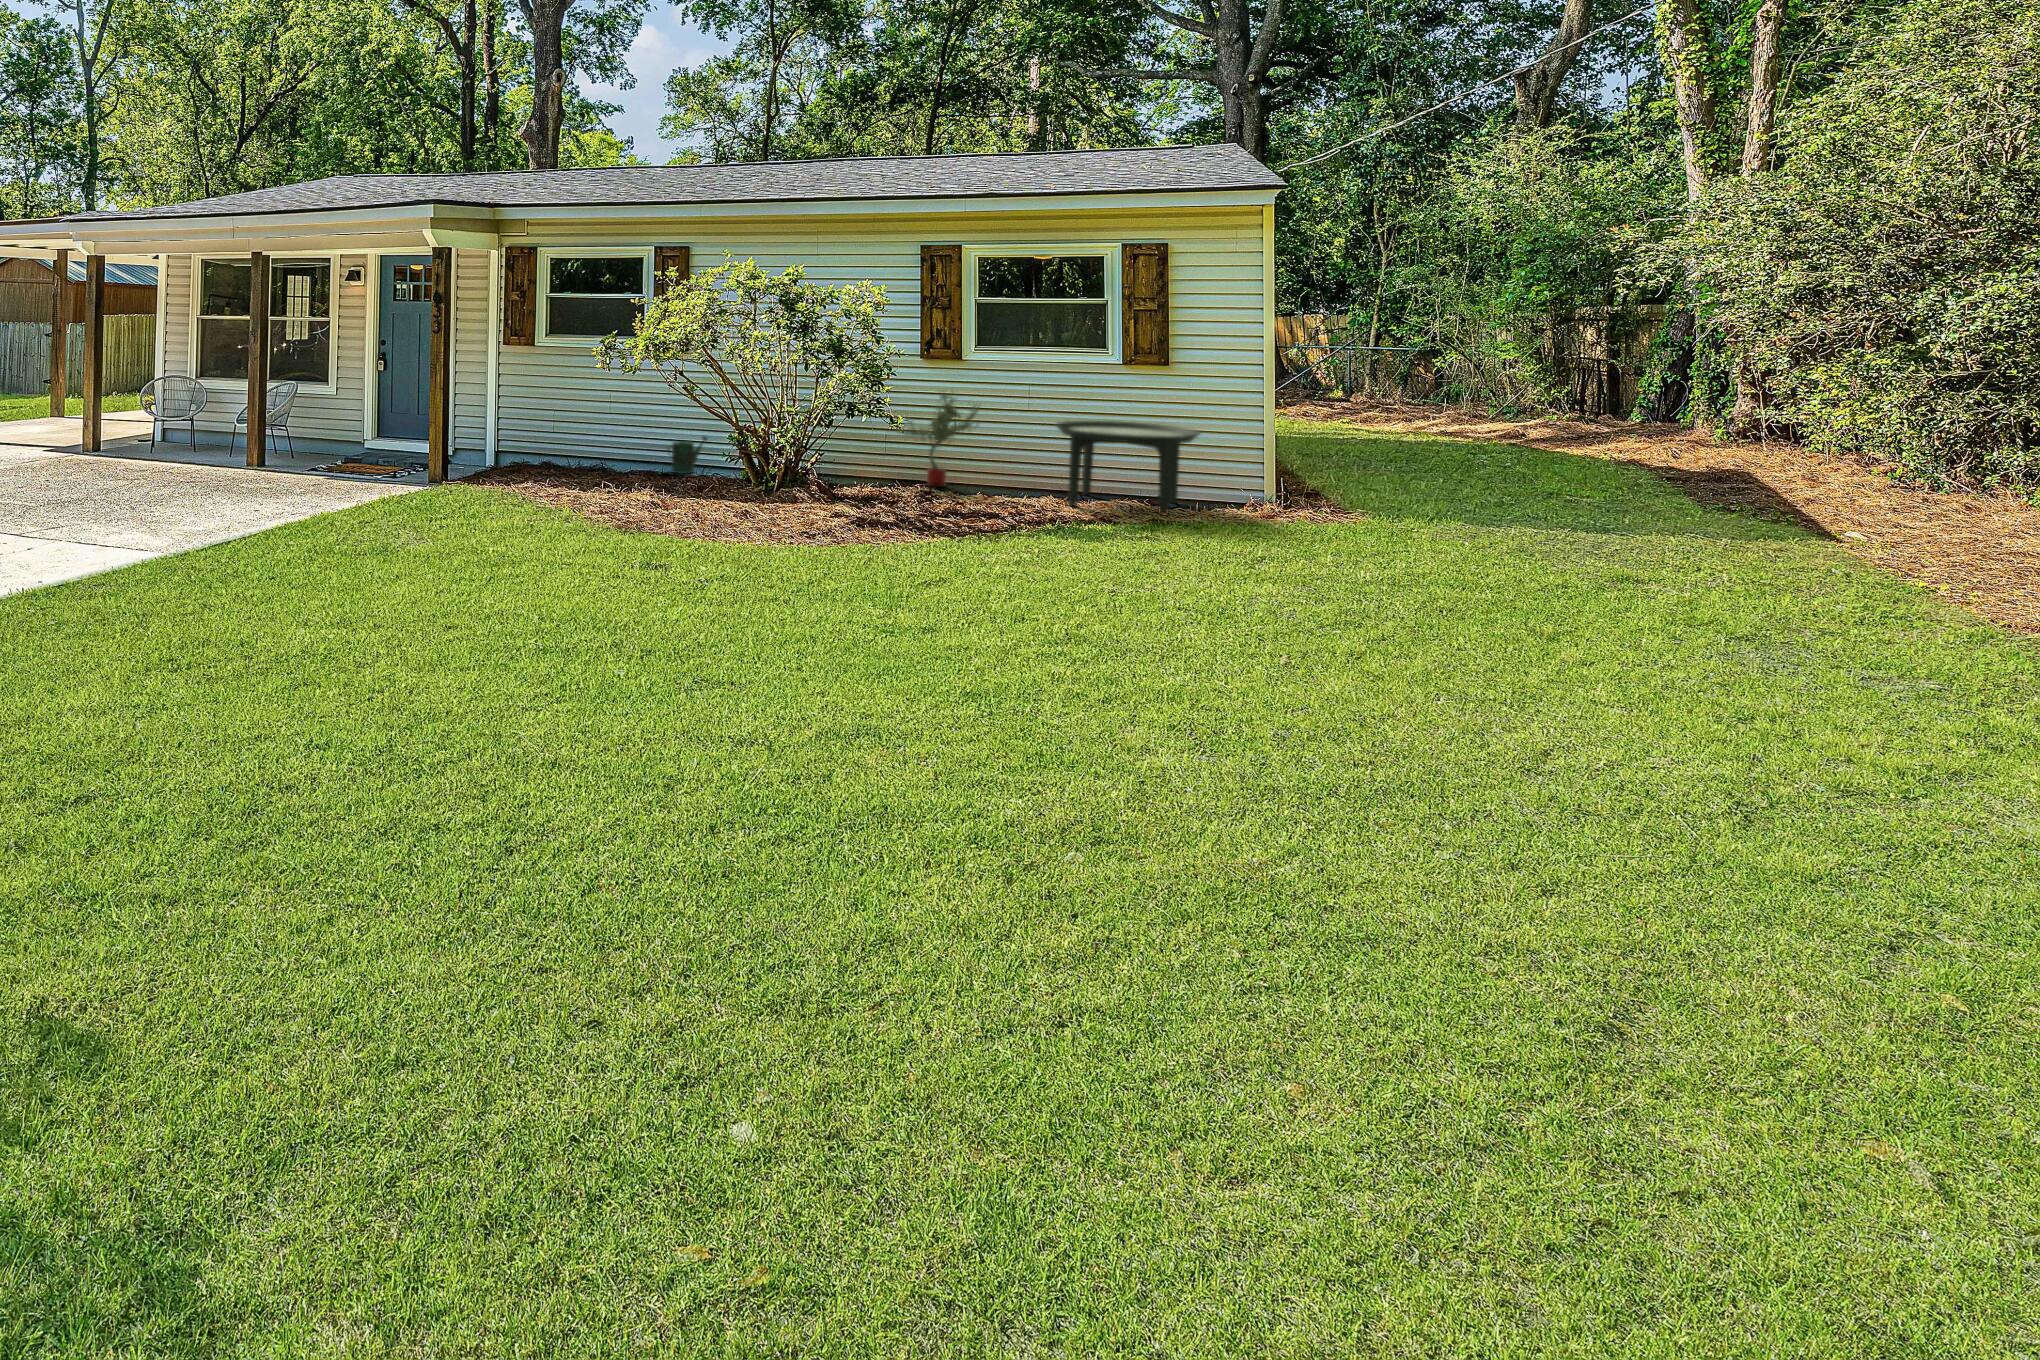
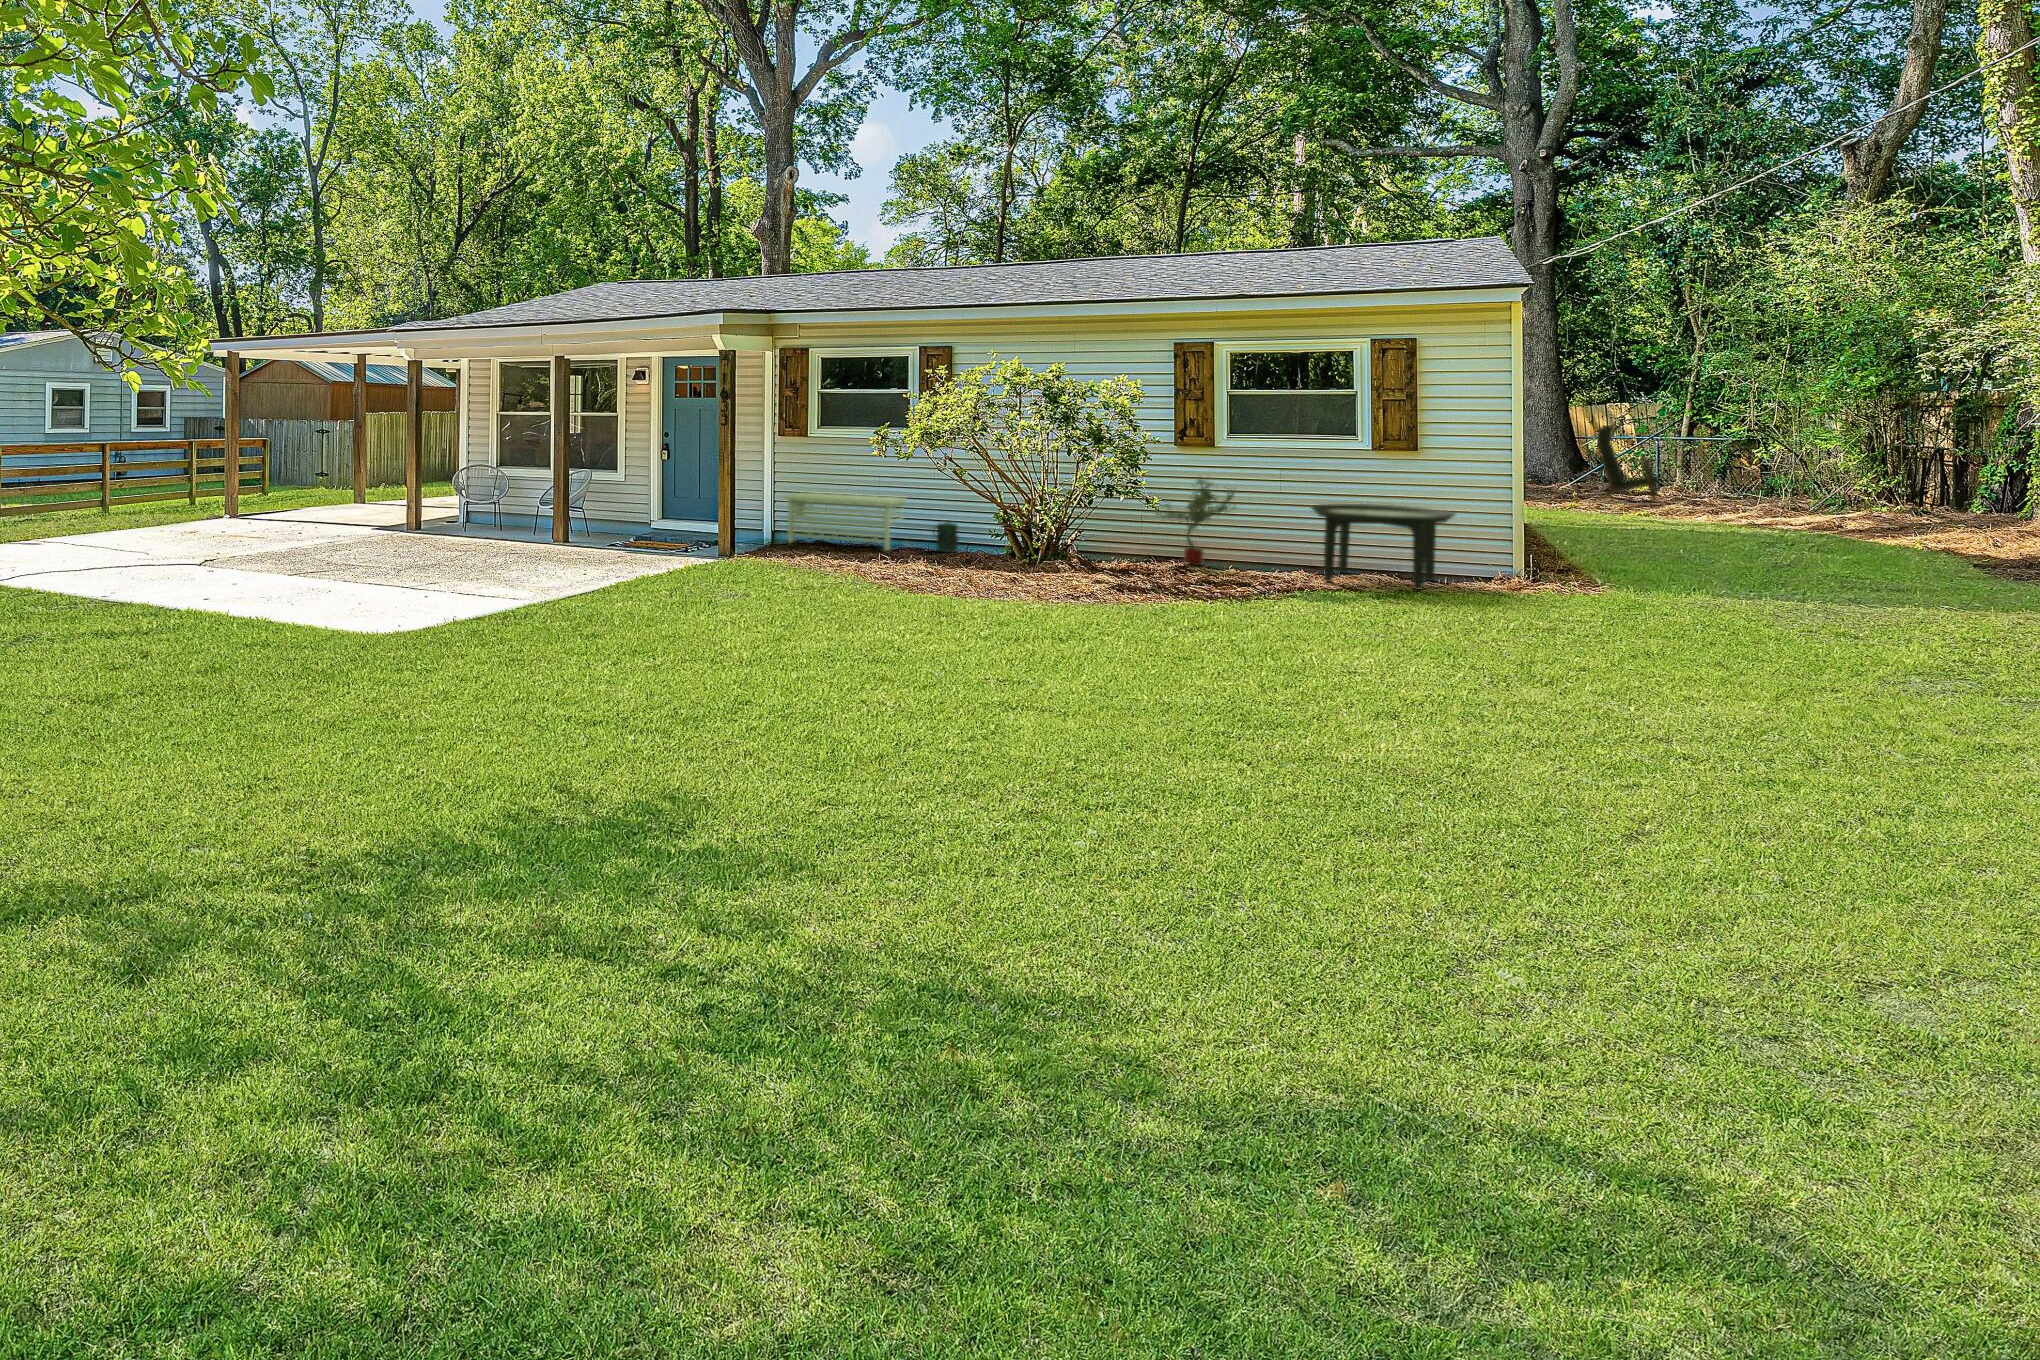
lounge chair: none [1296,339,1356,415] -> present [1596,425,1659,504]
storage bench: none [511,406,647,472] -> present [785,492,906,550]

